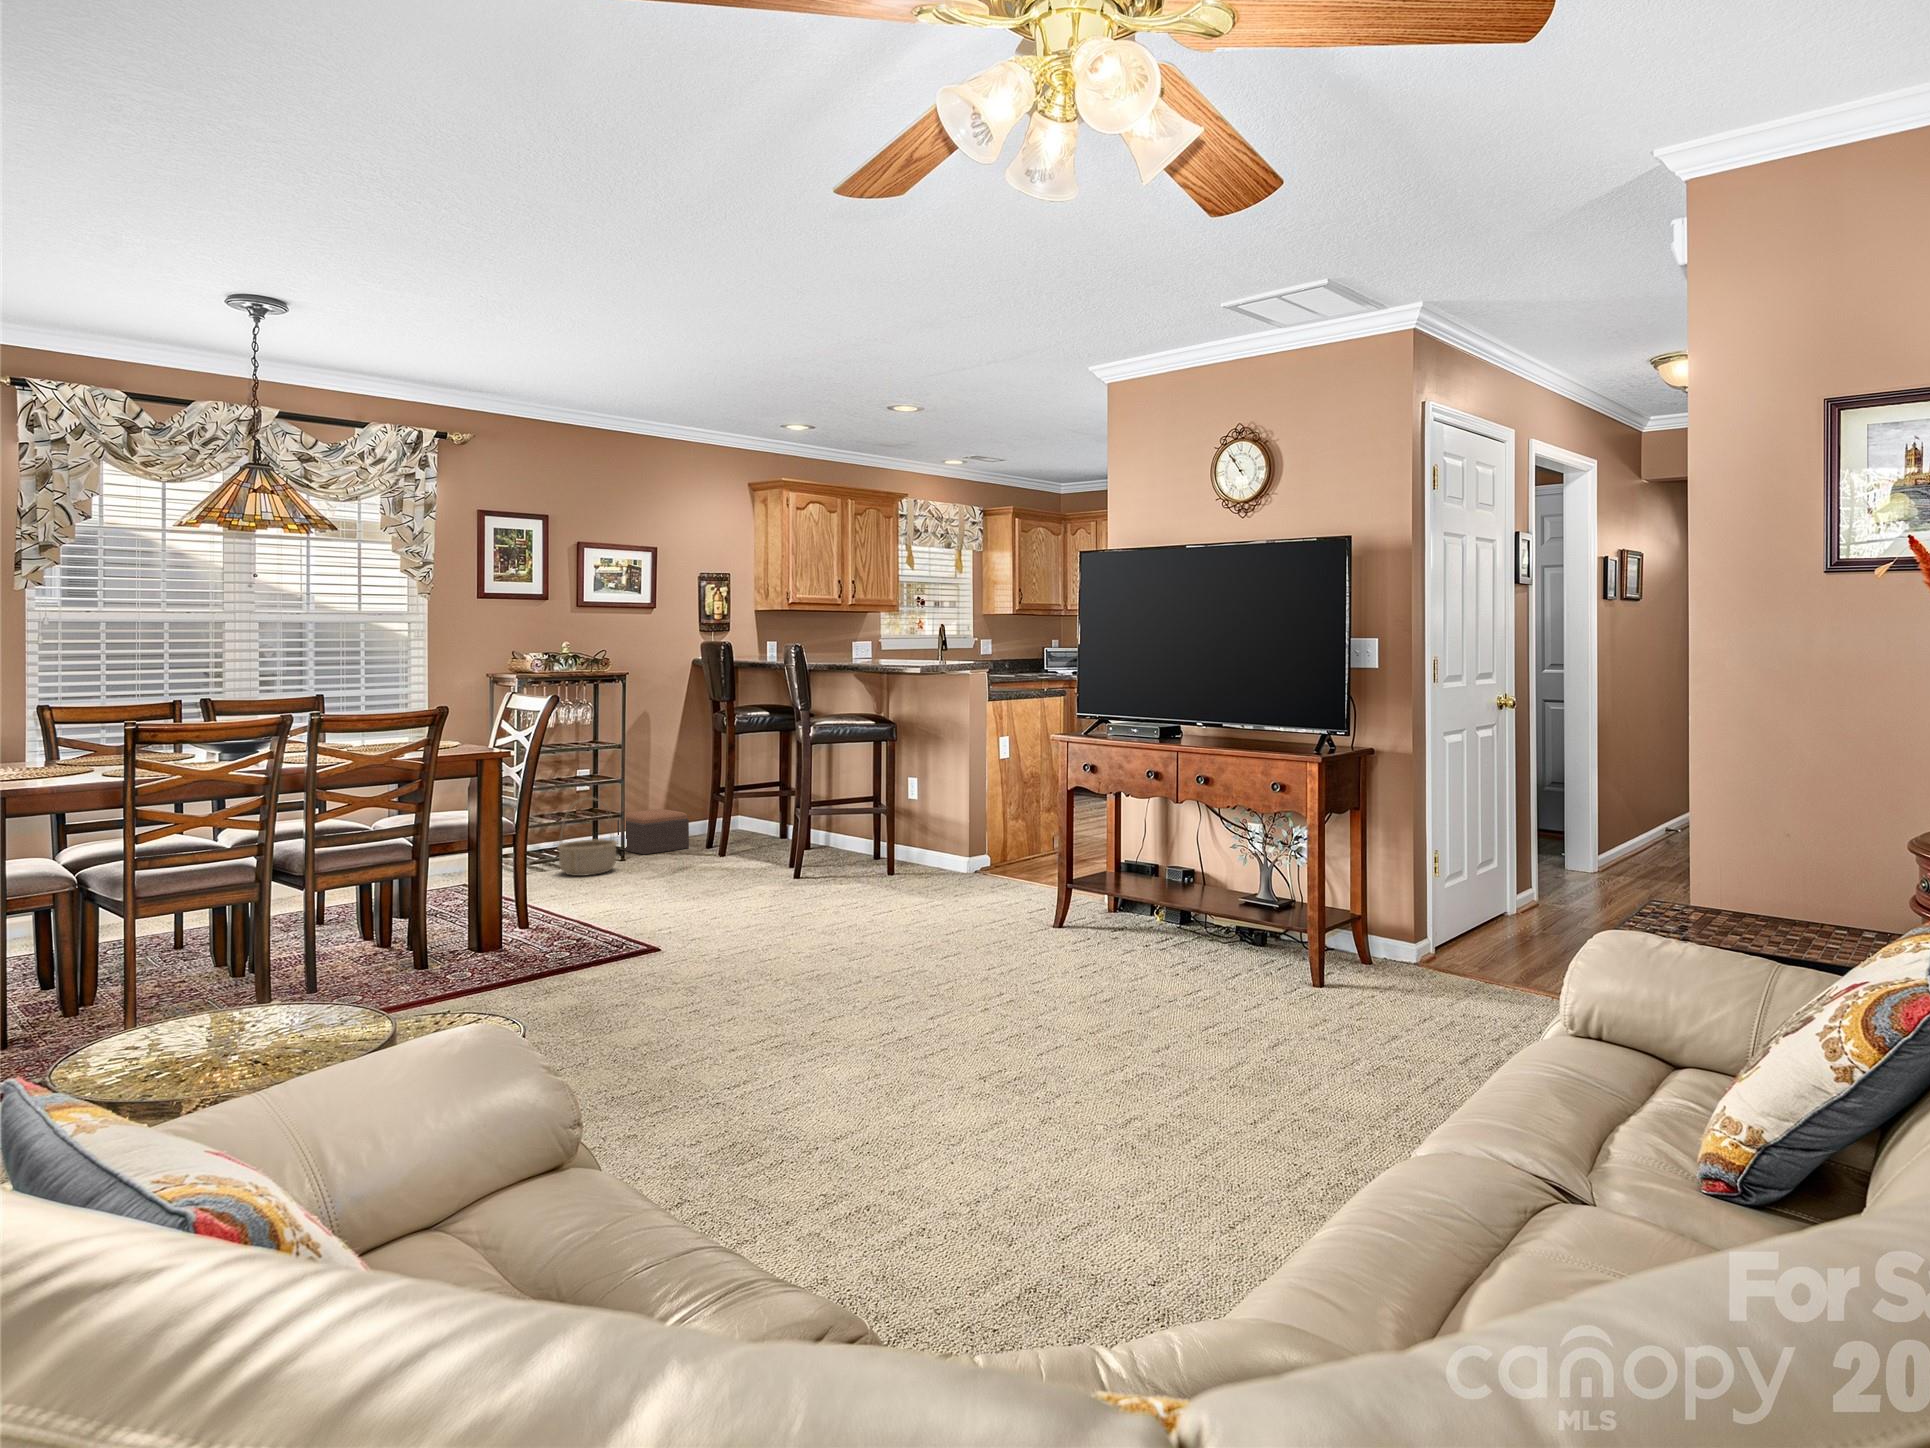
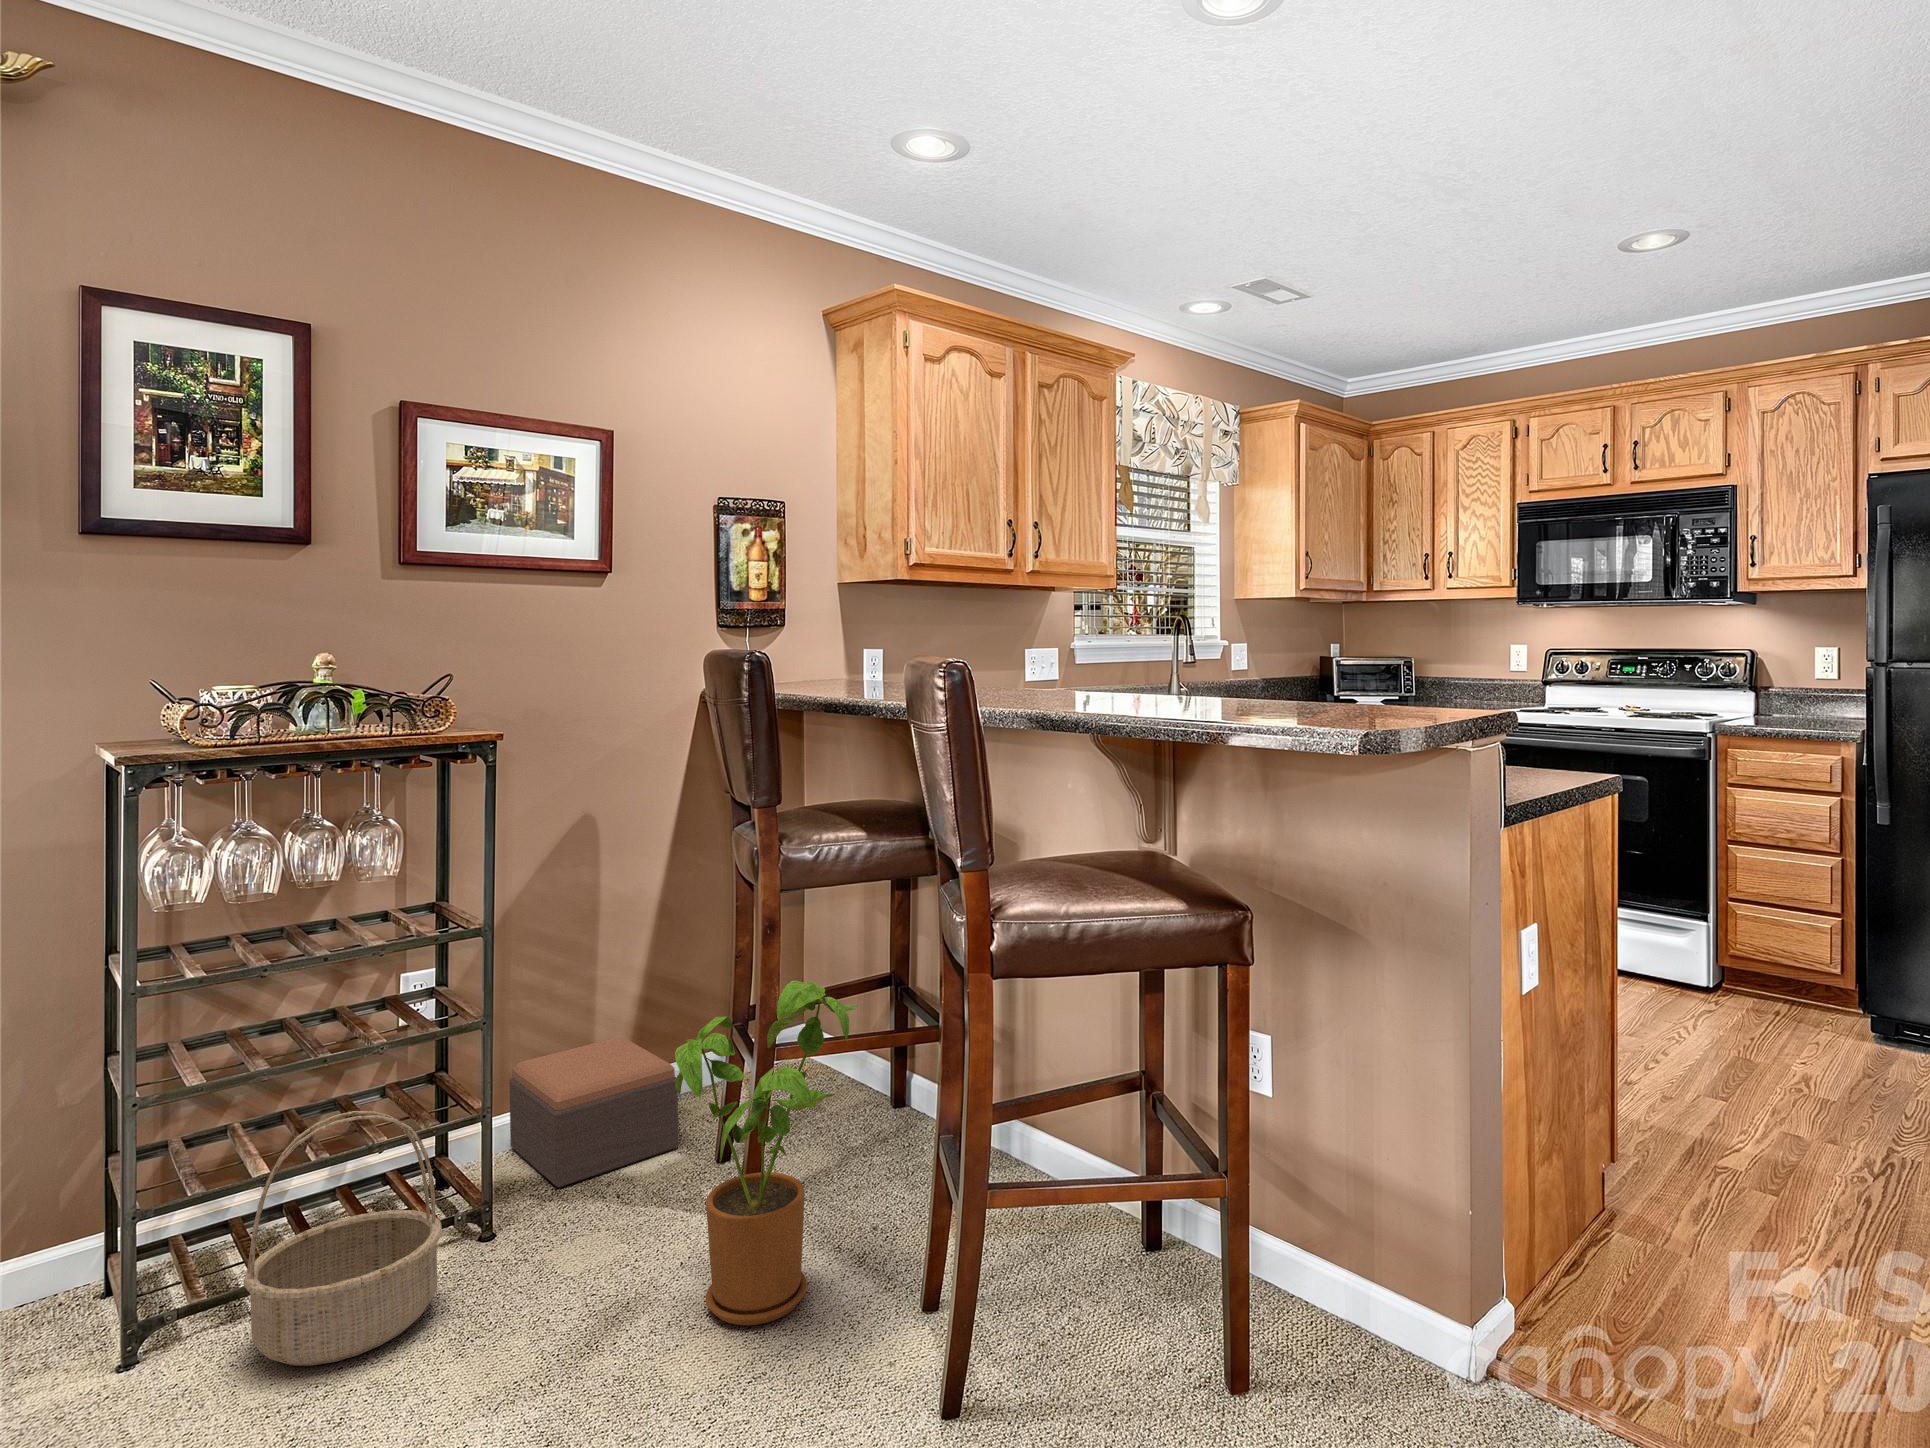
house plant: none [699,756,764,869] -> present [675,981,857,1325]

